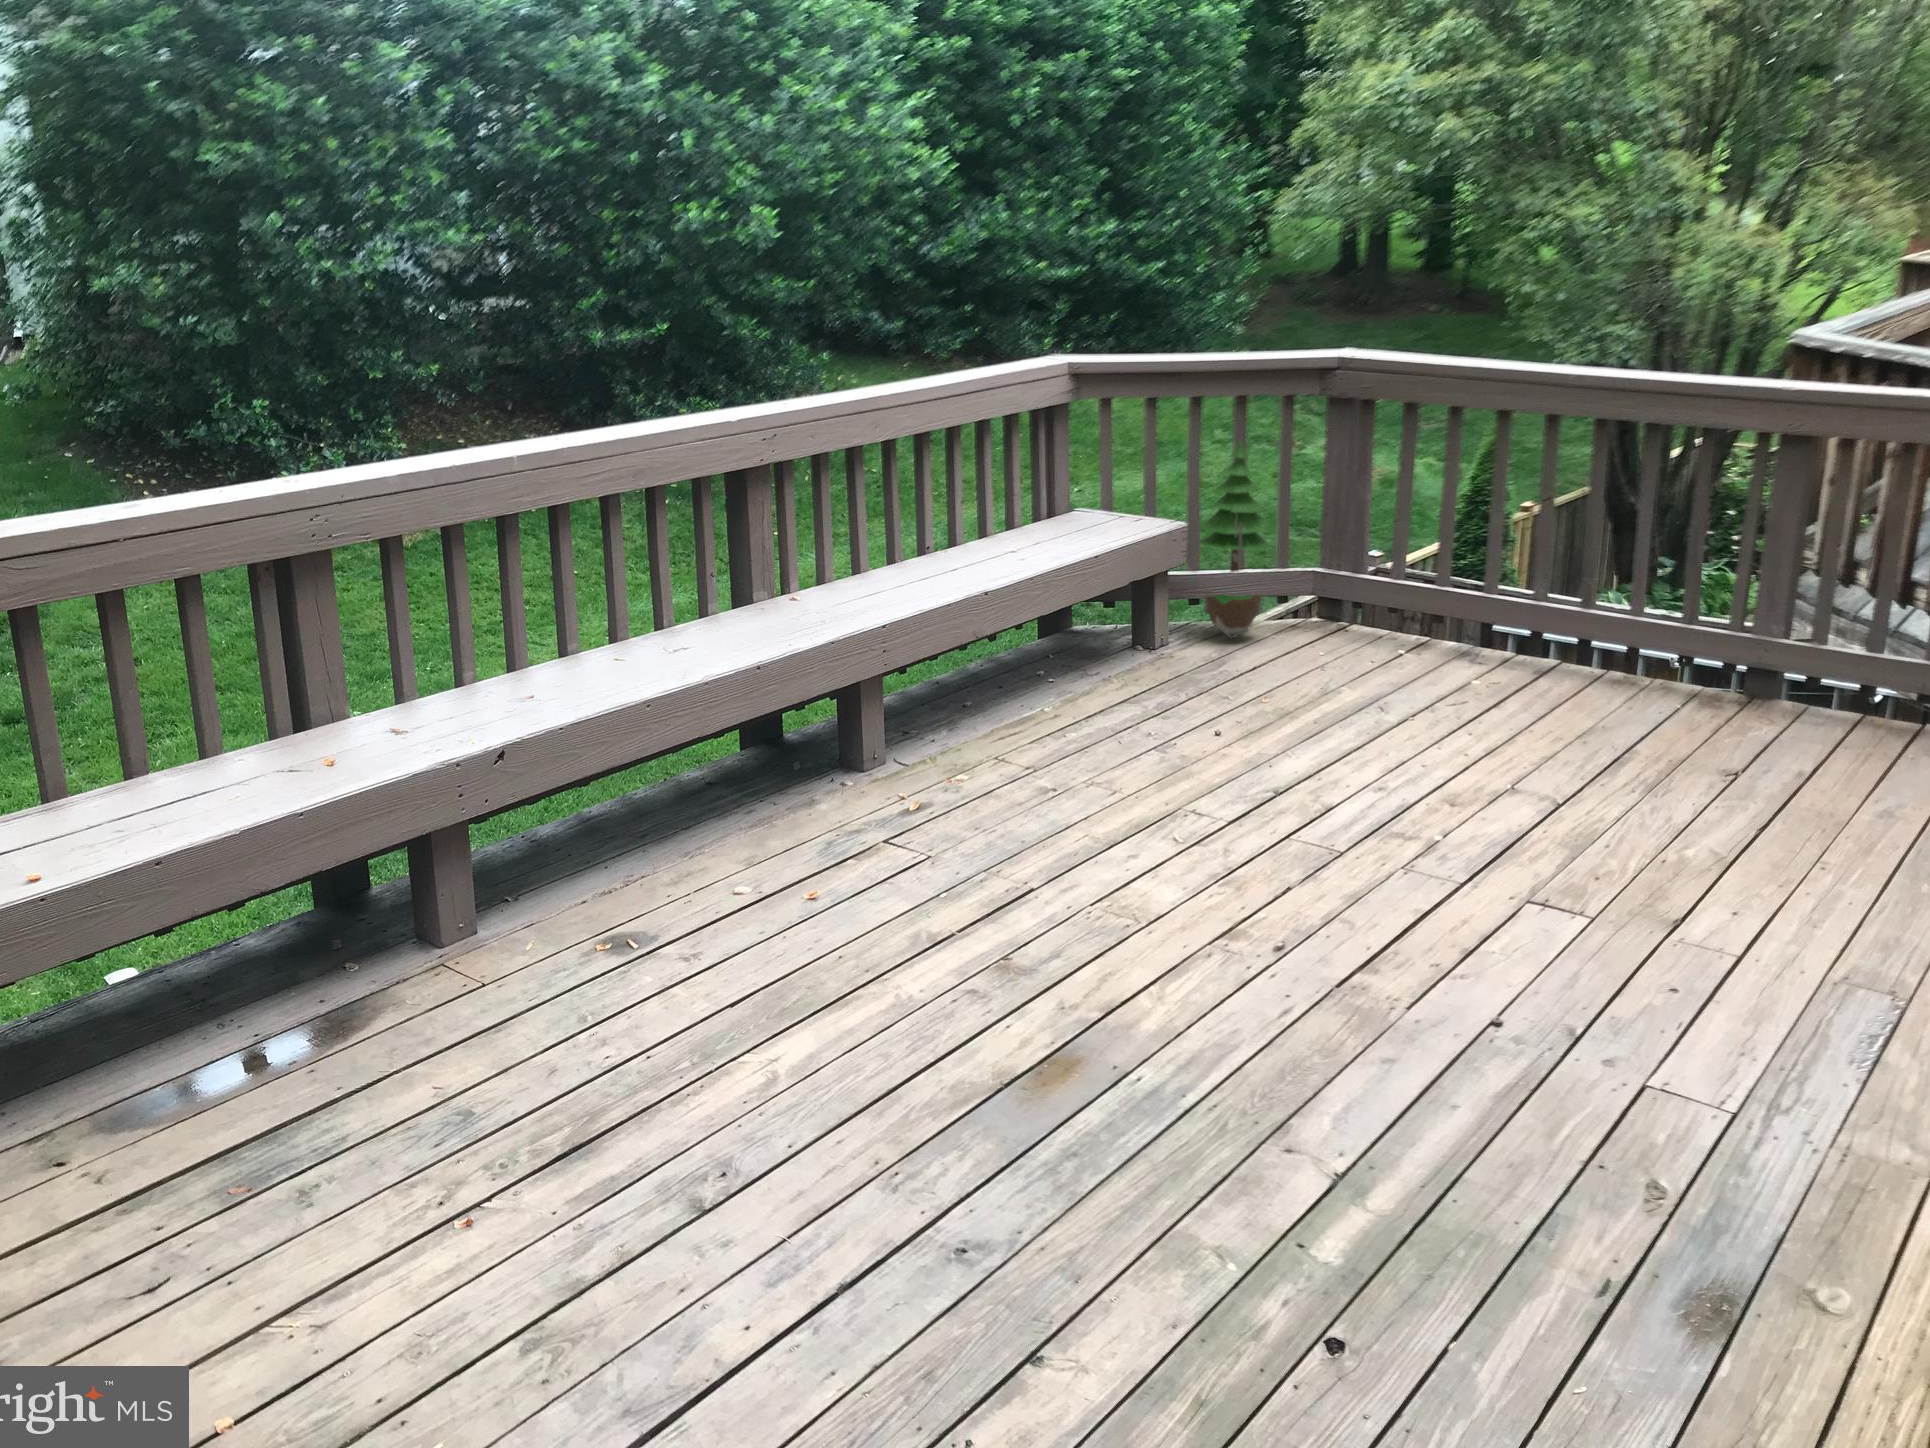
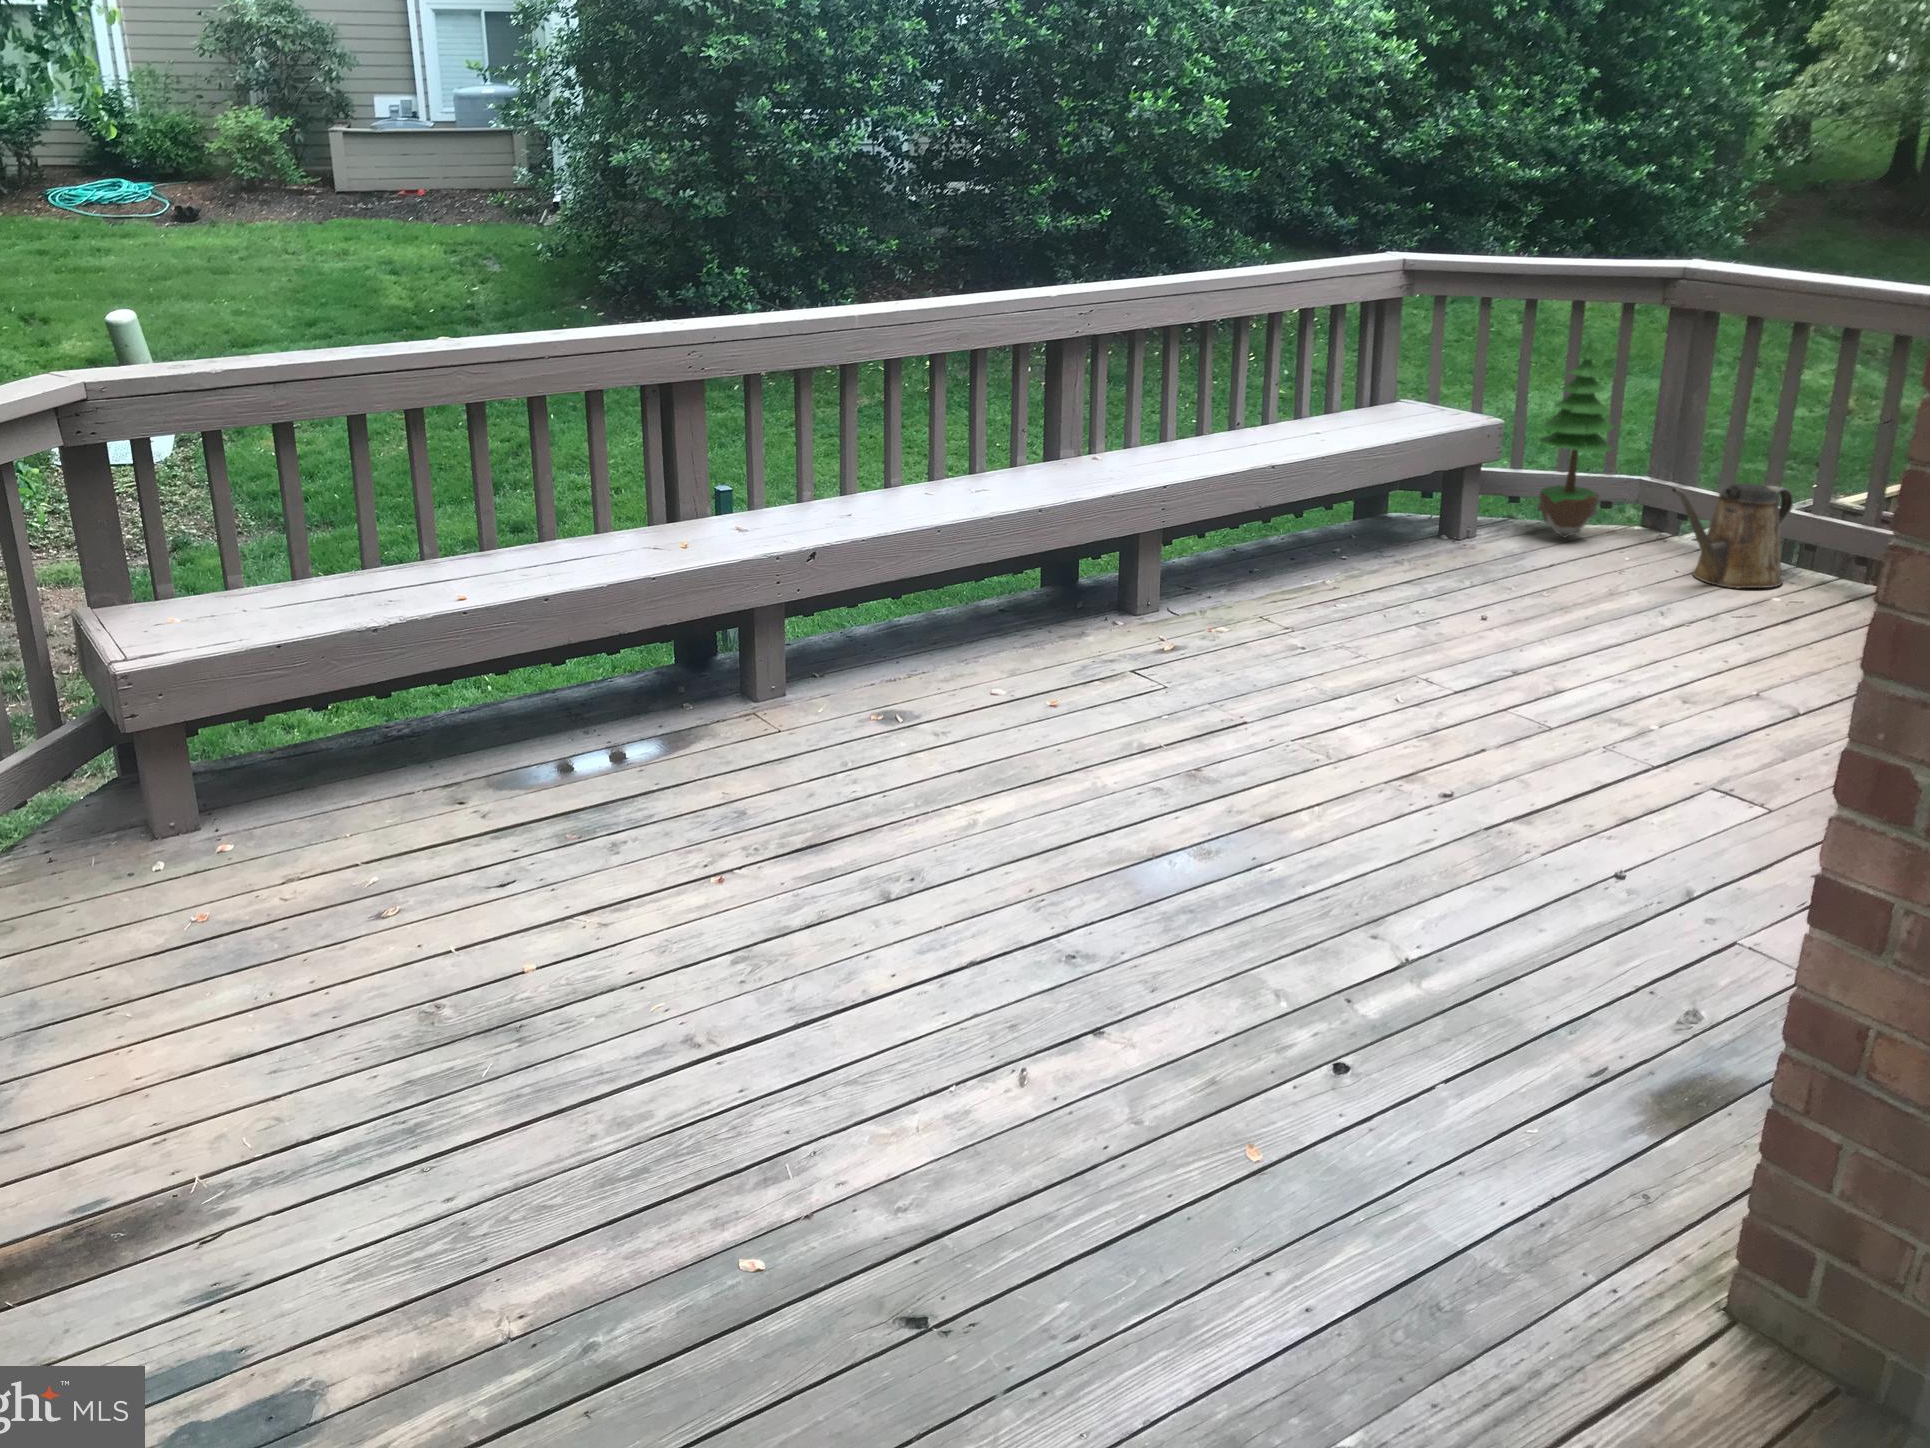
watering can: none [1353,571,1451,676] -> present [1672,483,1793,588]

